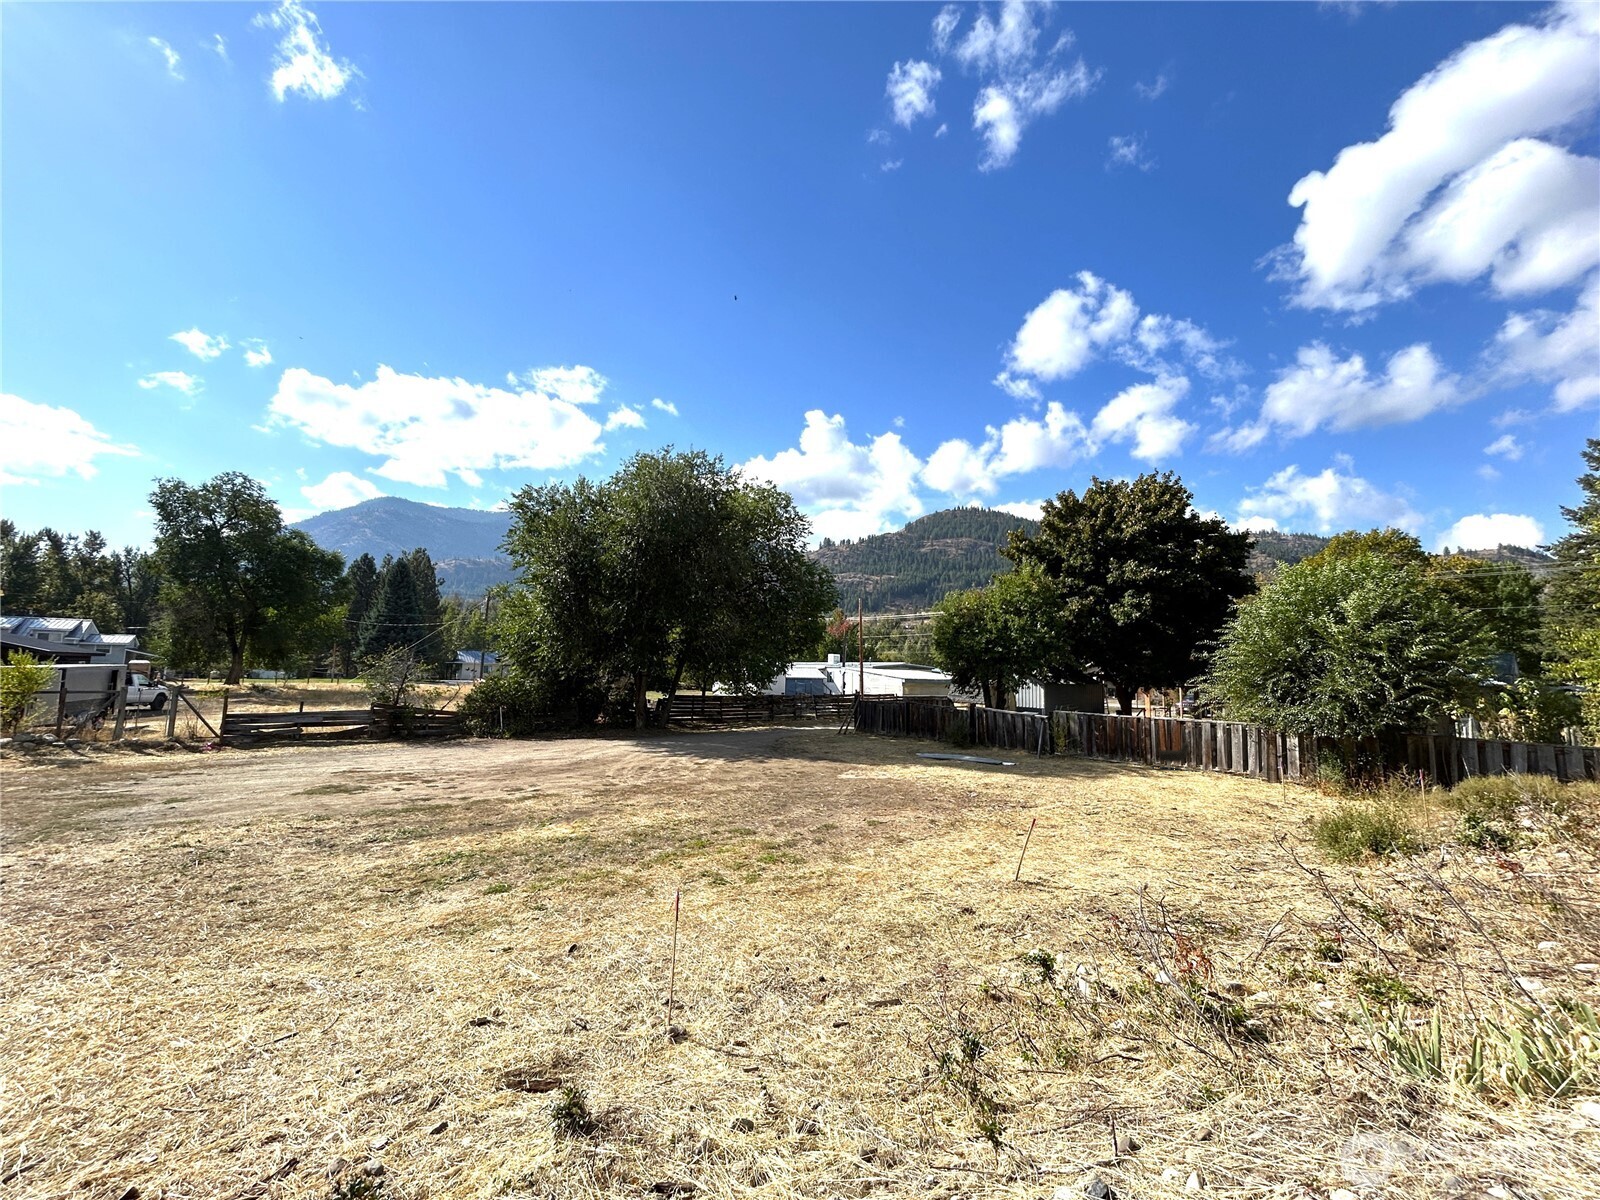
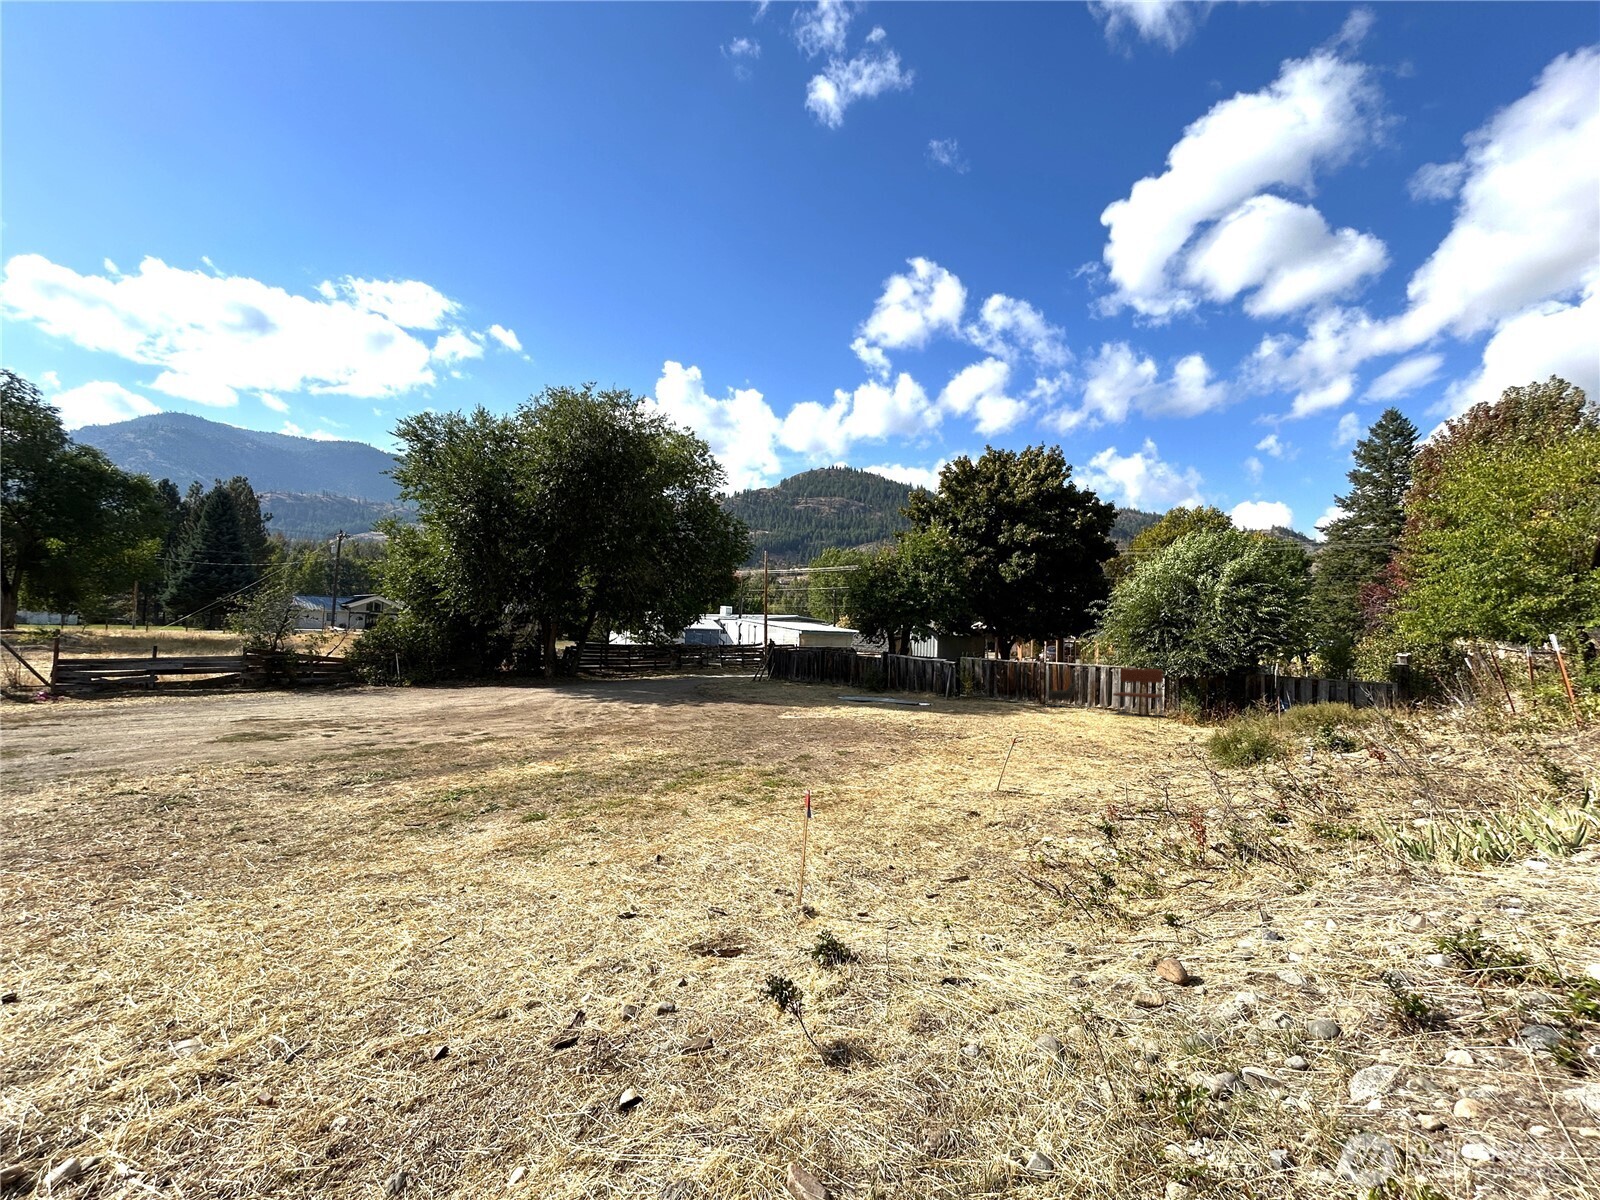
bench: none [1231,726,1297,784] -> present [1113,668,1163,716]

